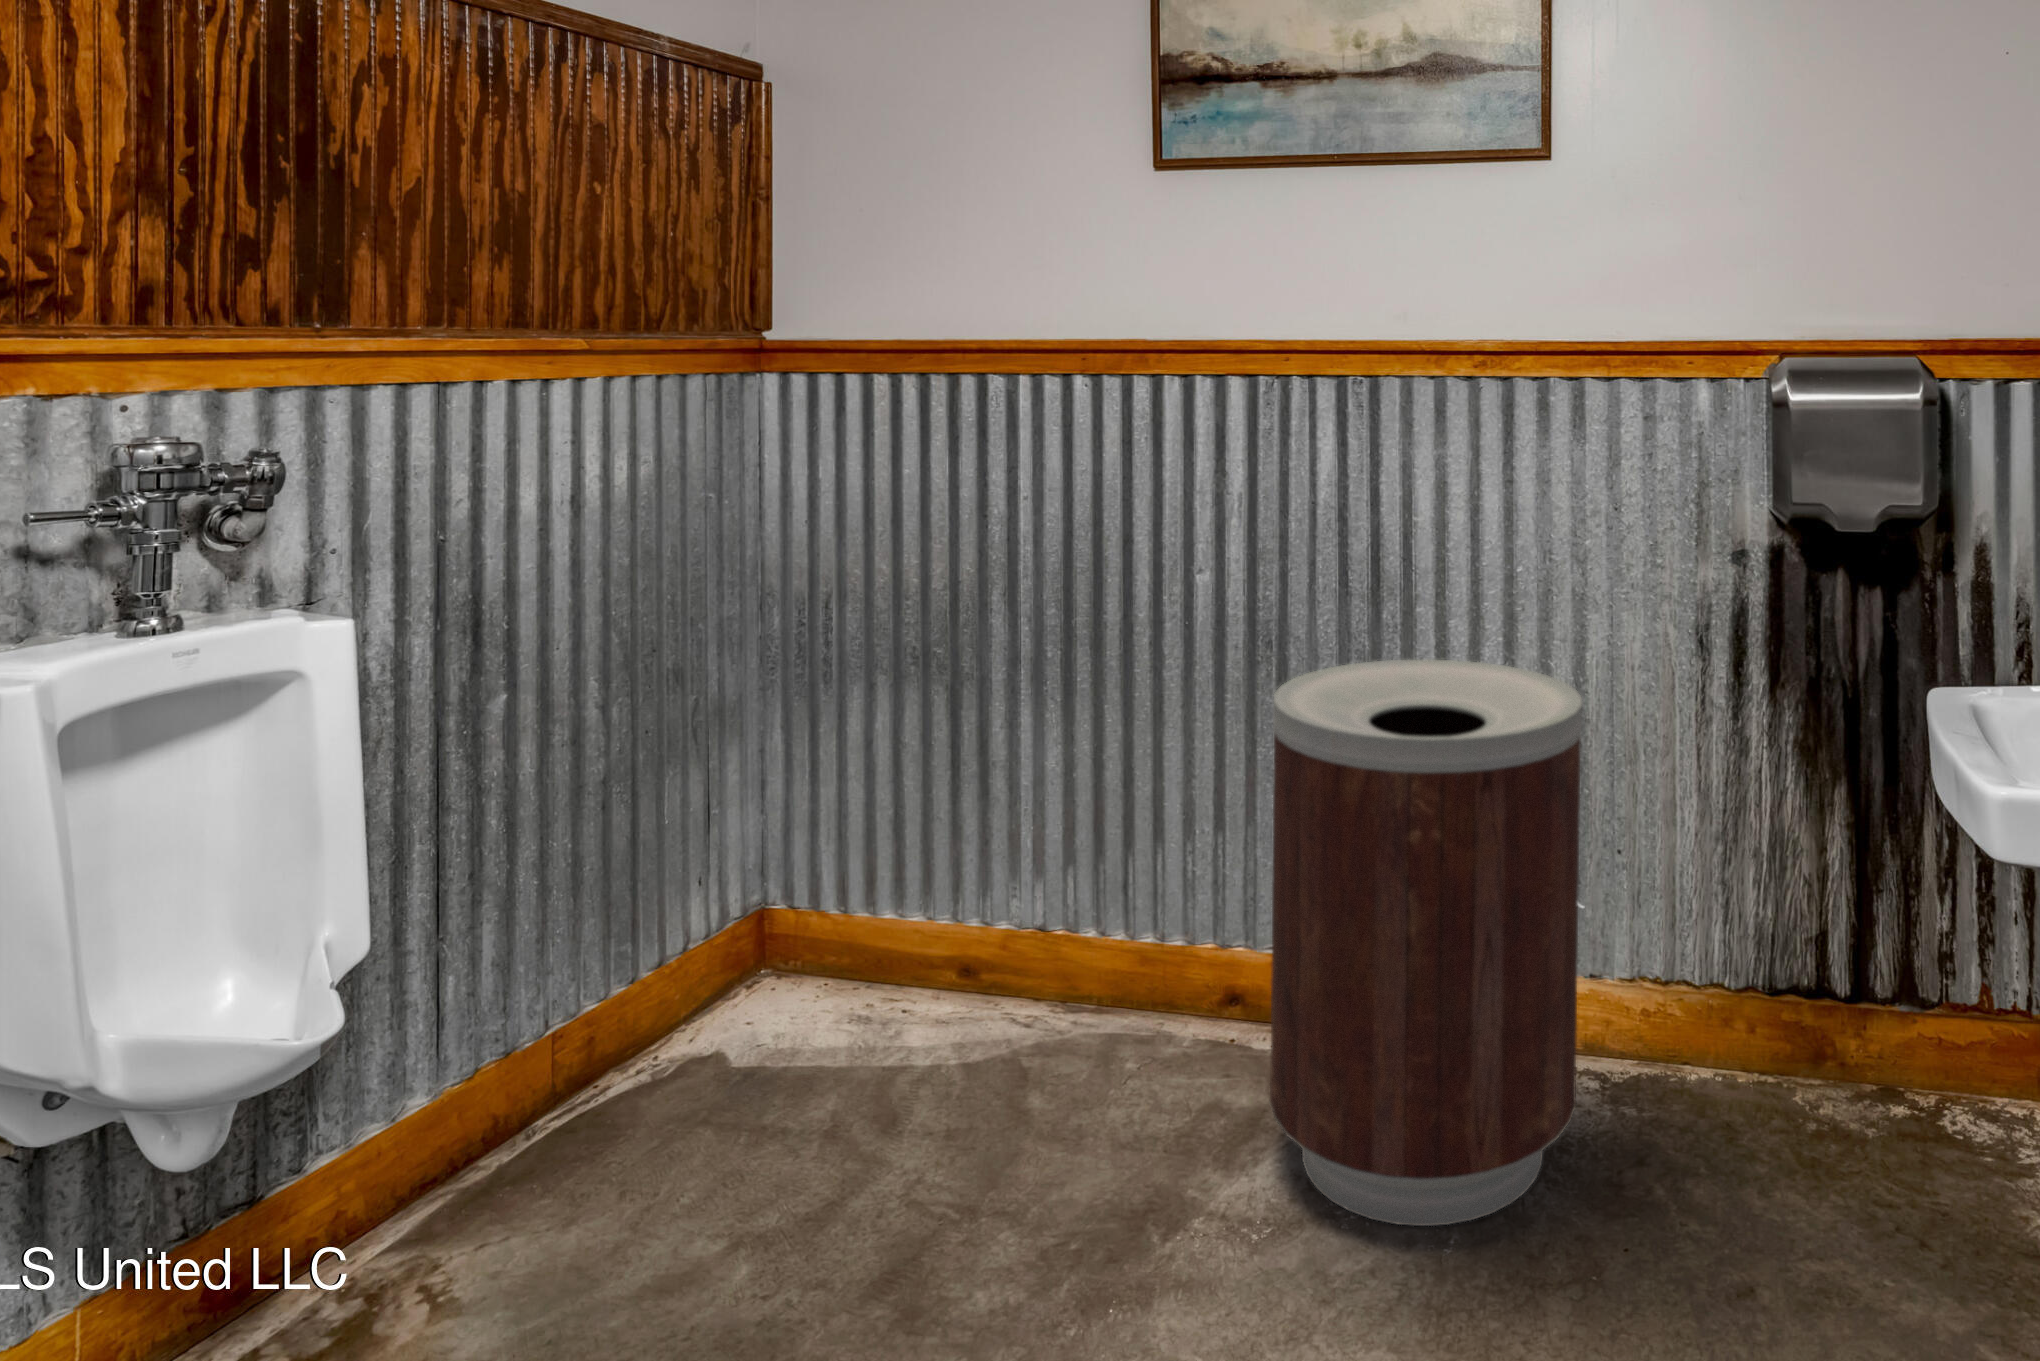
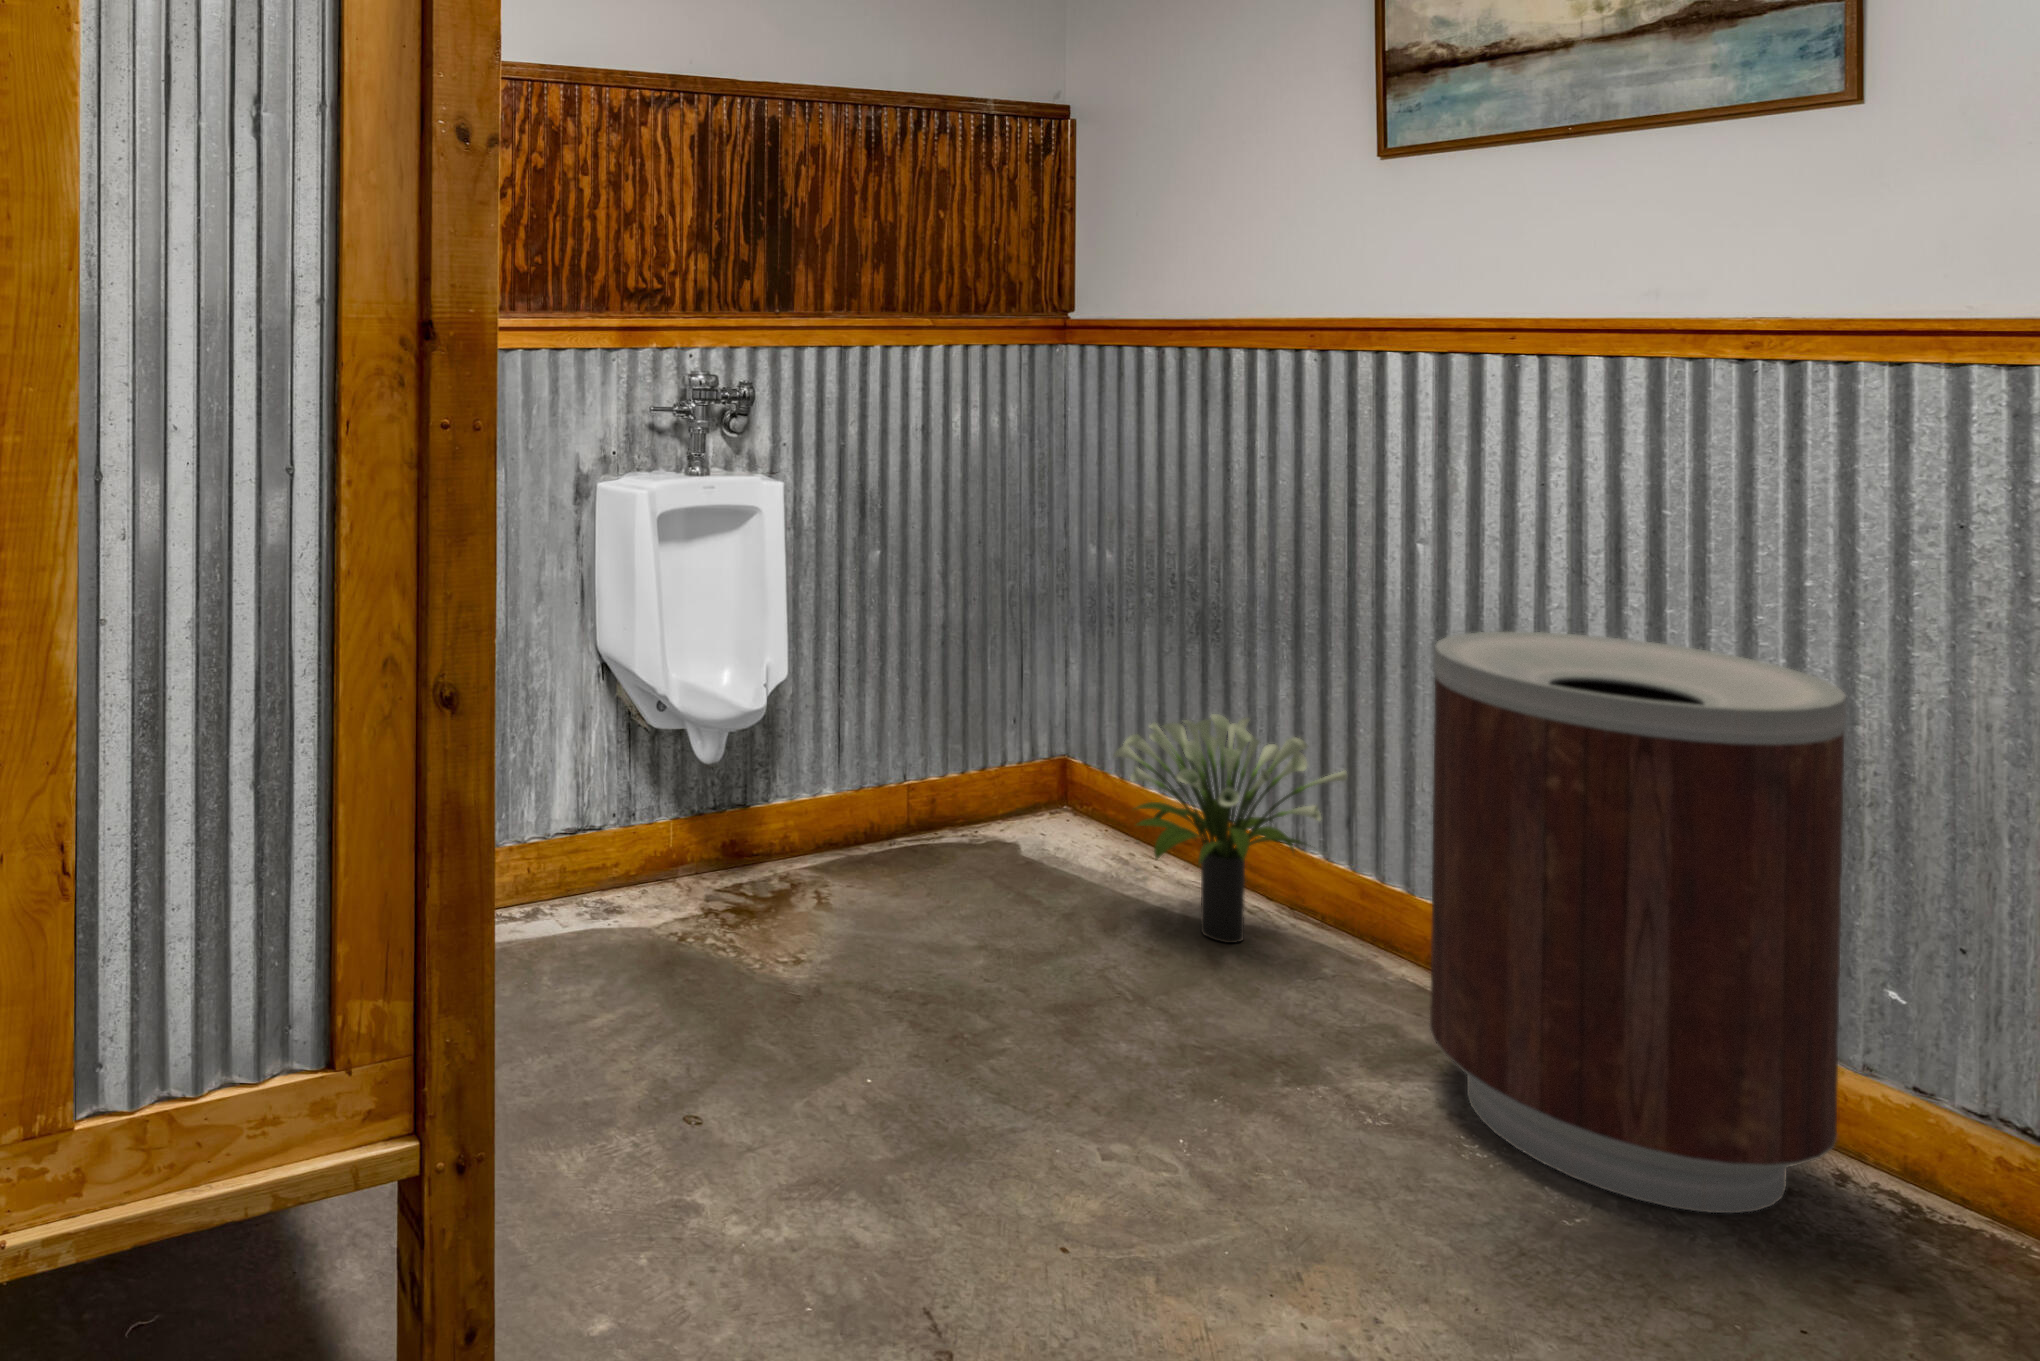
potted plant: none [880,813,1137,1094] -> present [1114,714,1348,943]

